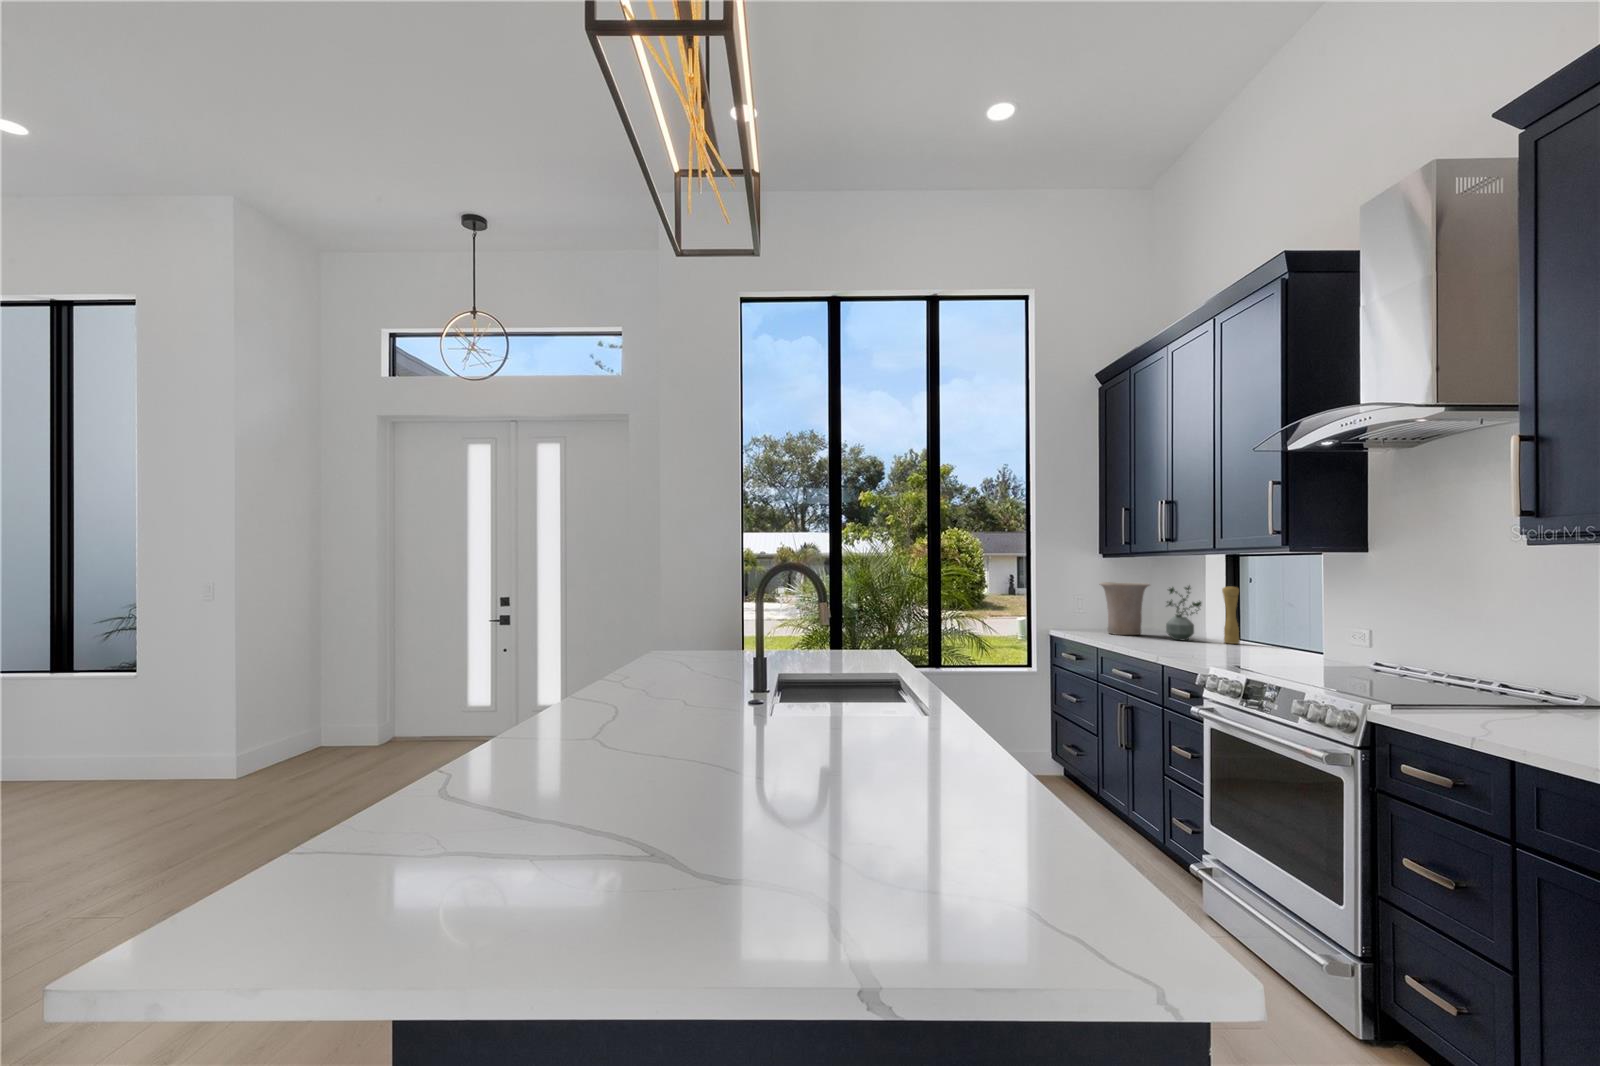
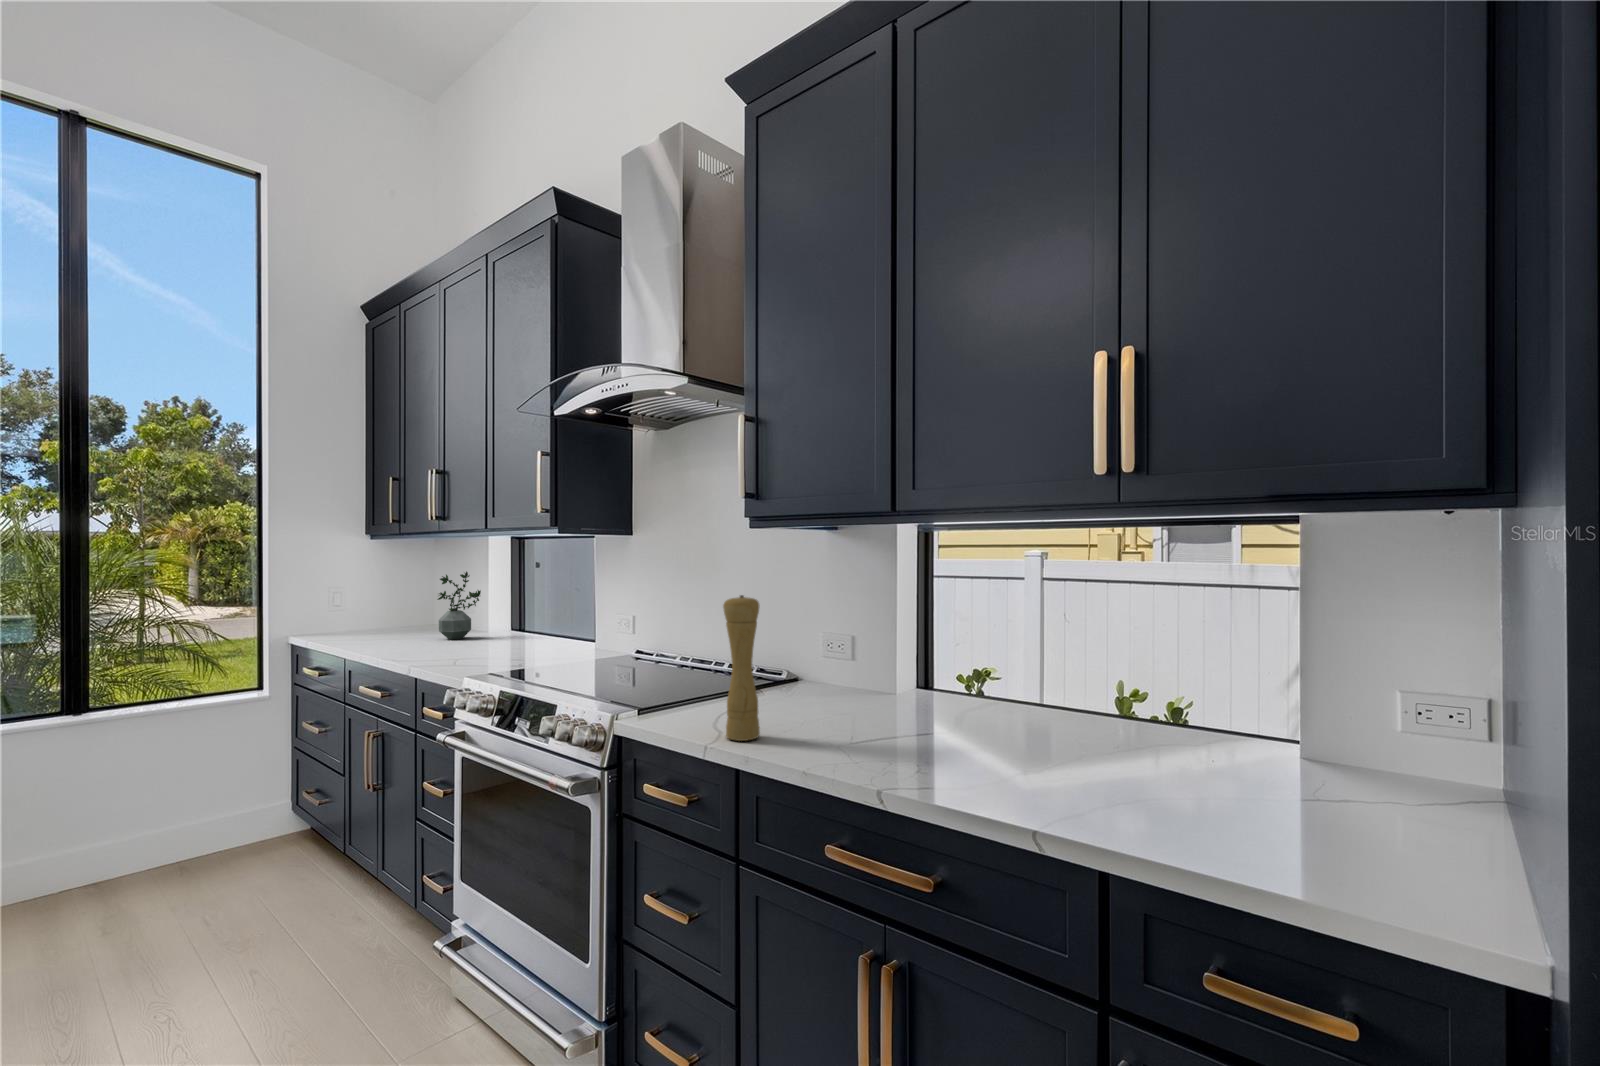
vase: present [1100,582,1149,635] -> none [355,571,422,639]
pepper mill: present [1222,586,1240,644] -> present [723,595,760,741]

